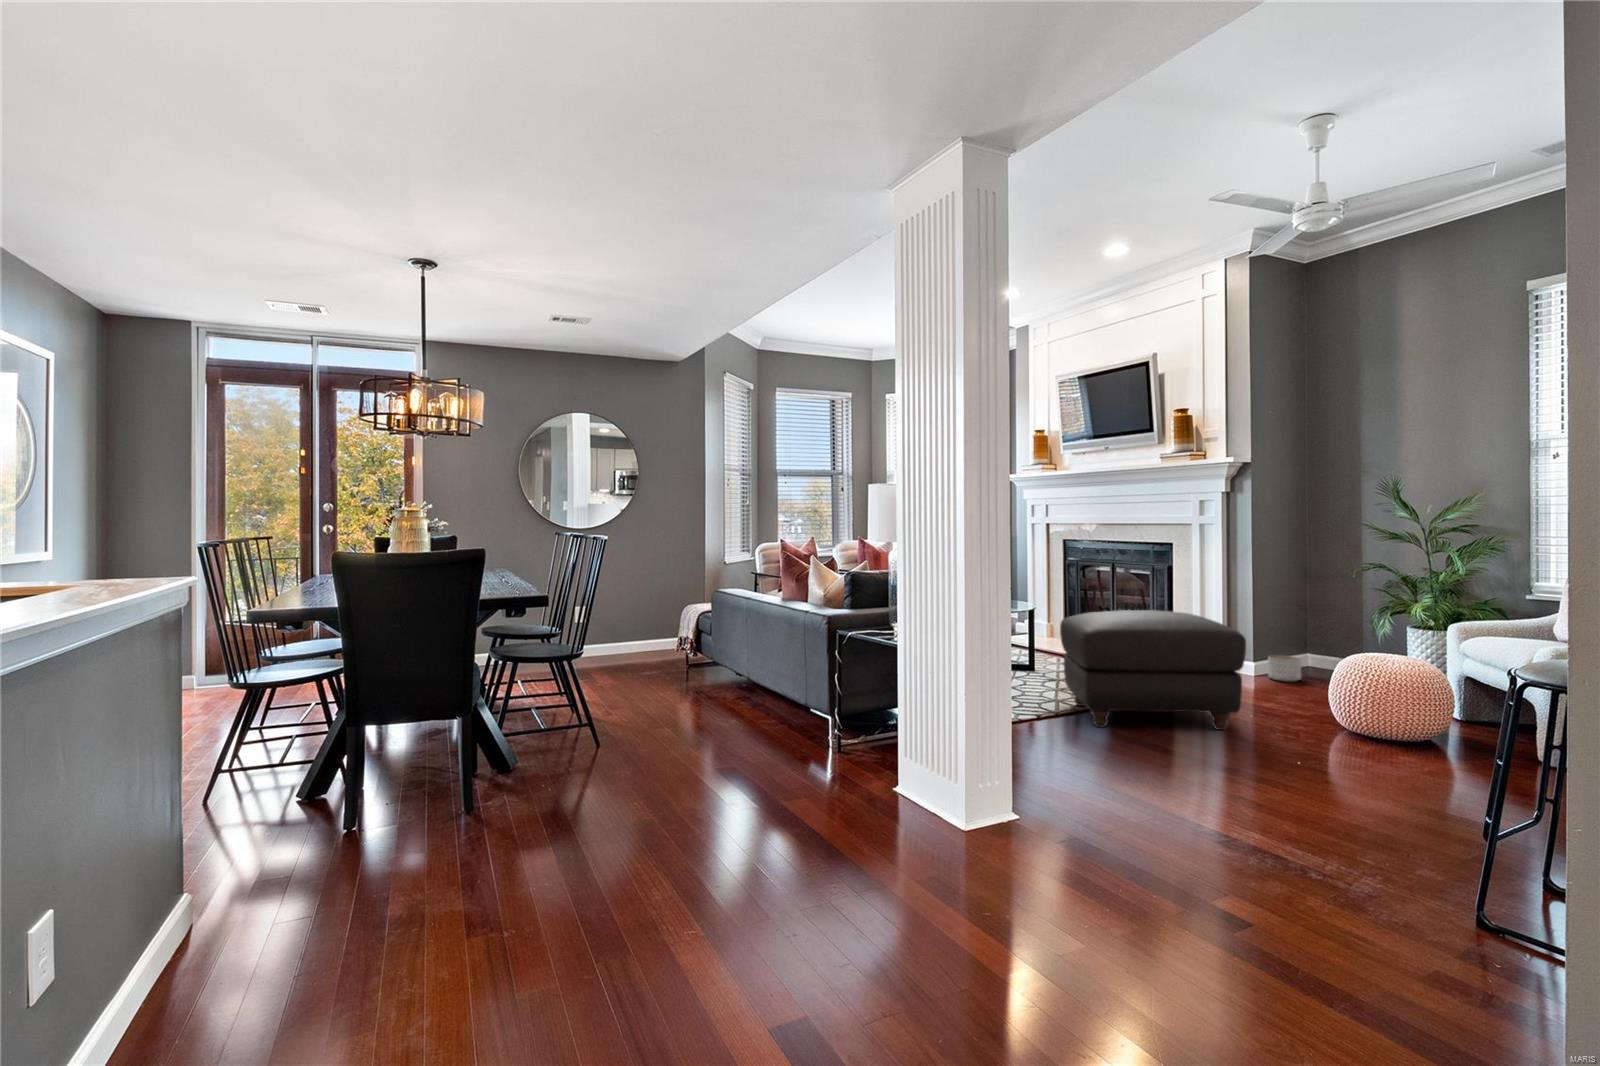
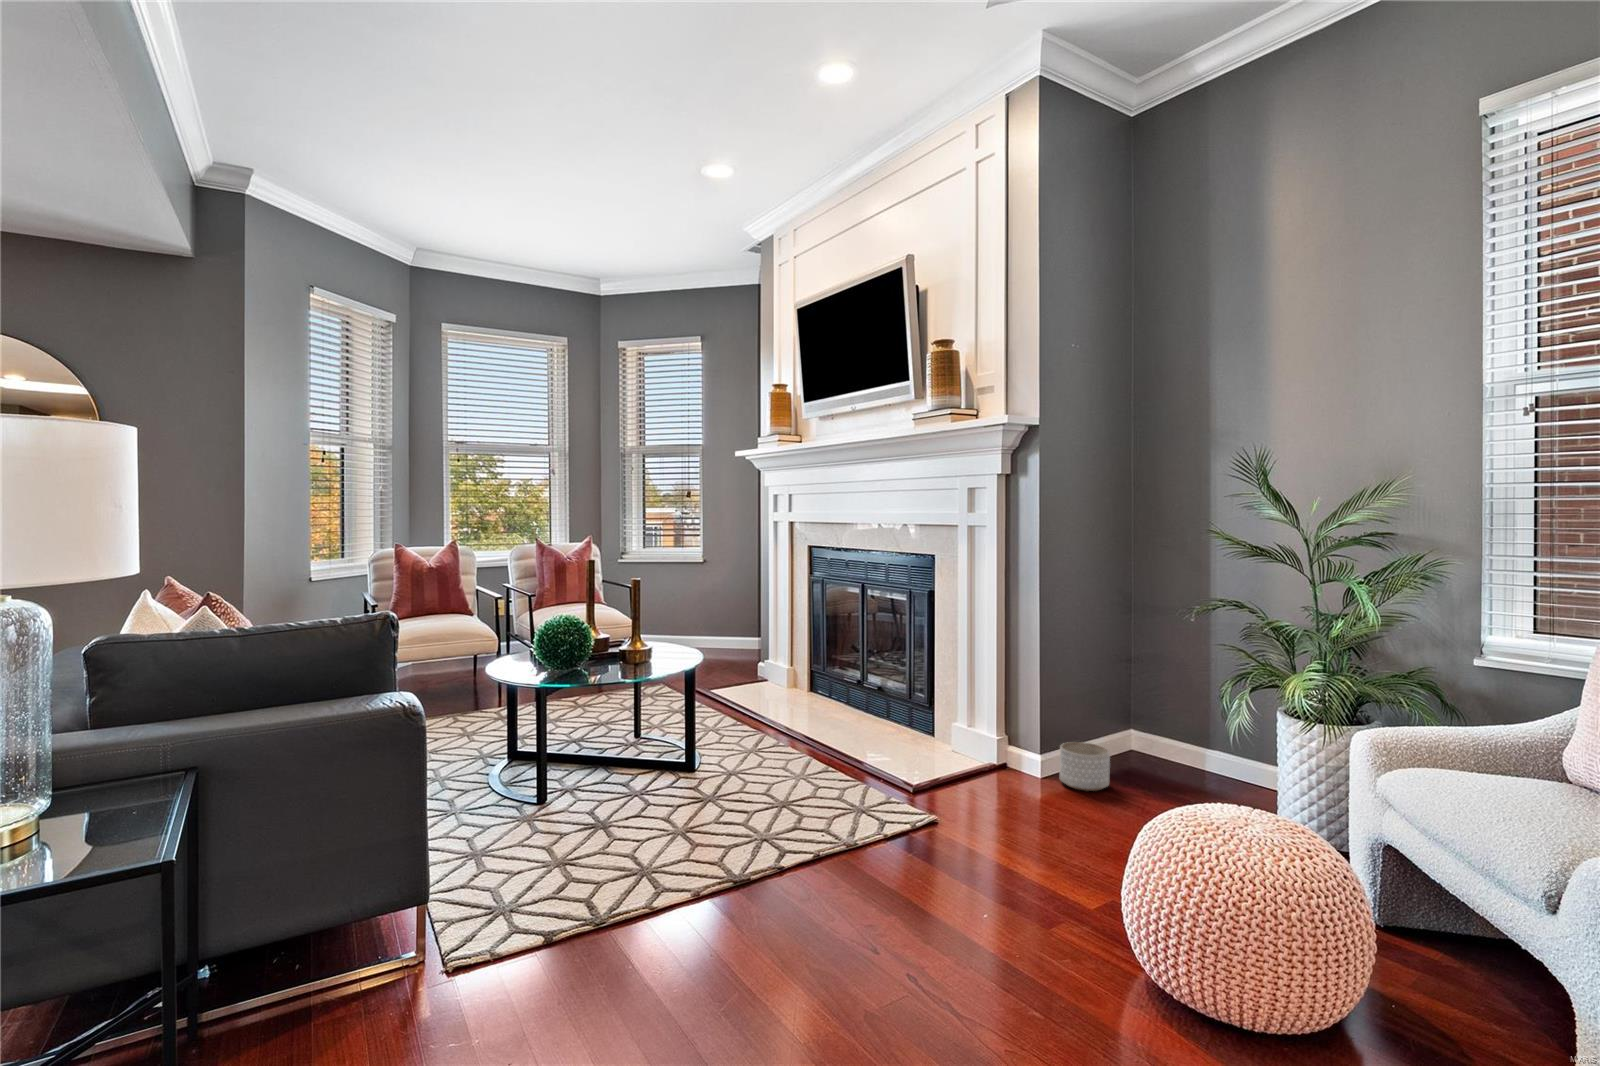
ottoman: present [1060,610,1246,730] -> none [584,691,935,977]

